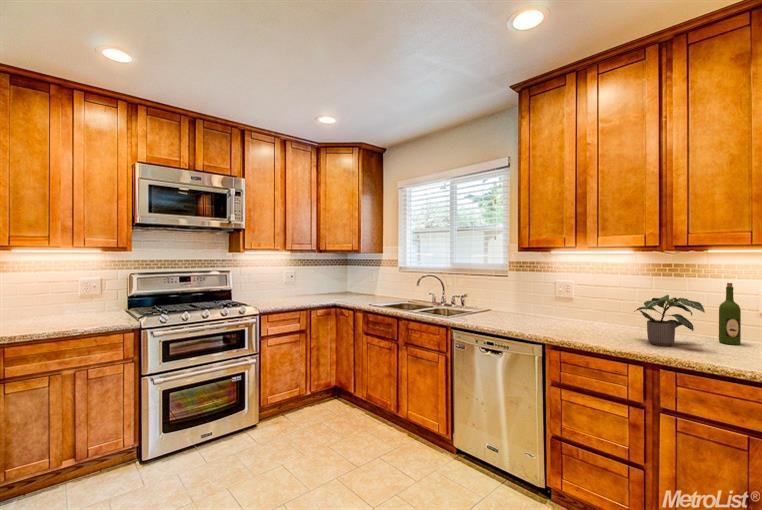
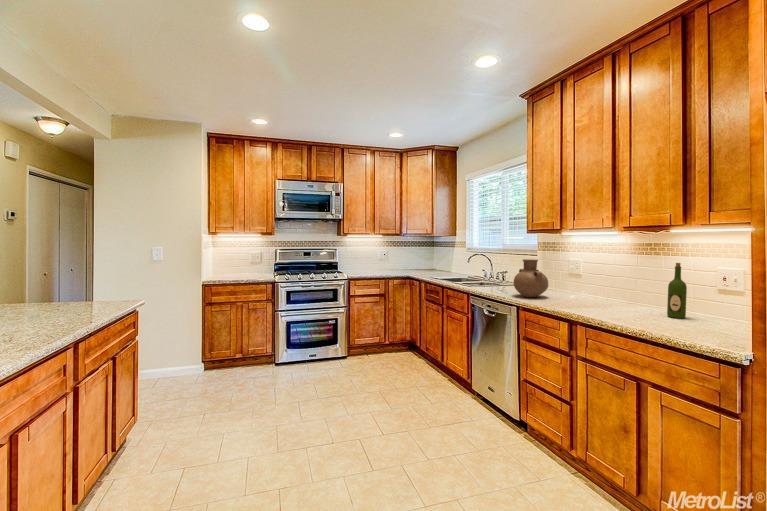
vase: none [518,281,561,327] -> present [513,259,548,297]
potted plant: present [634,295,705,346] -> none [584,272,638,314]

